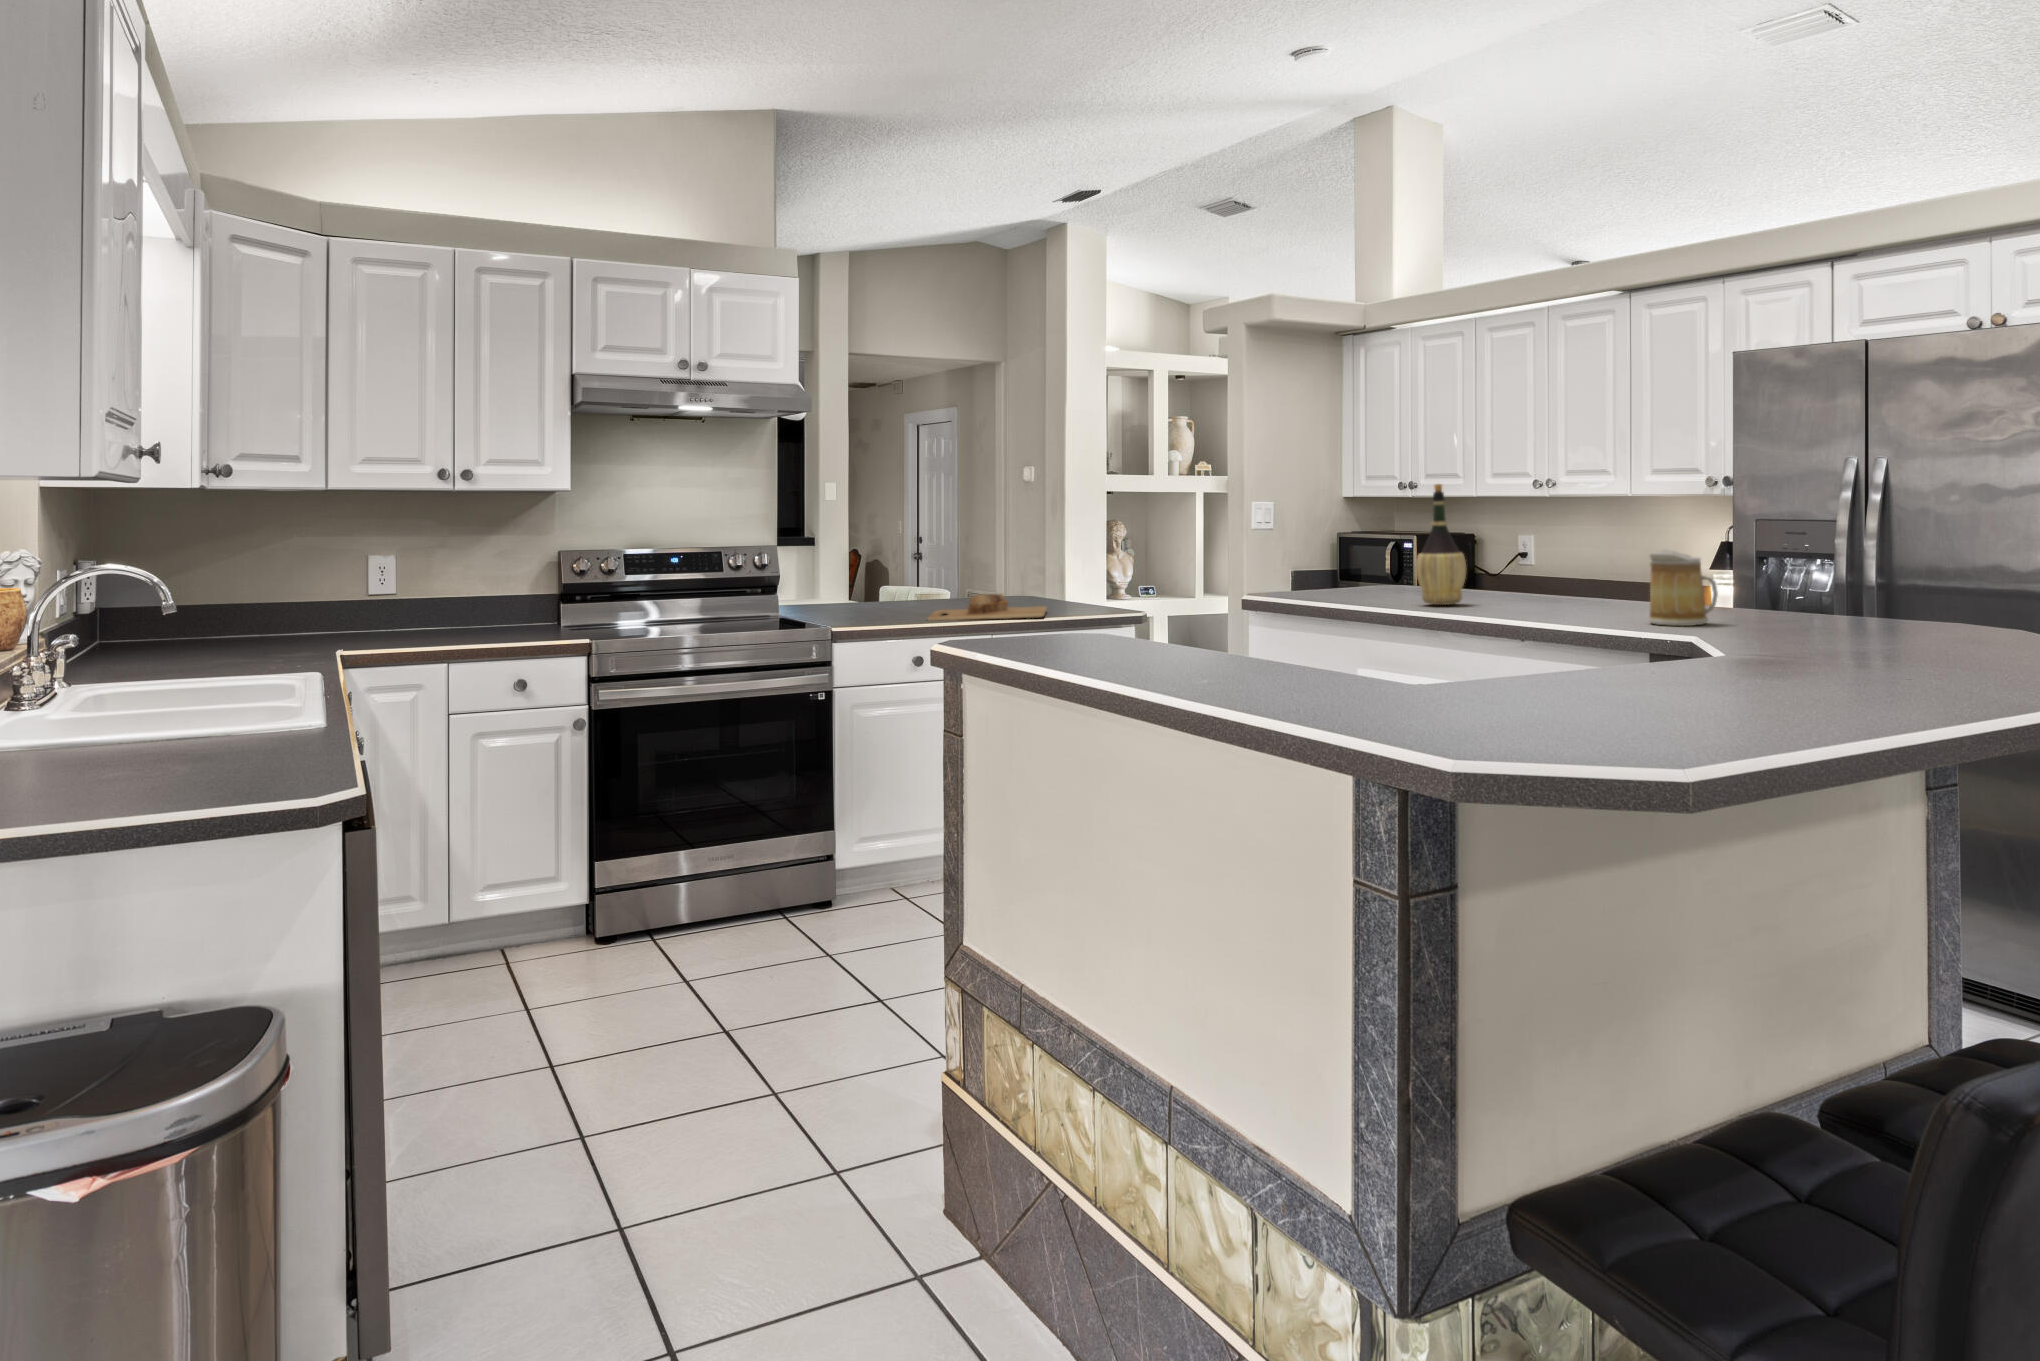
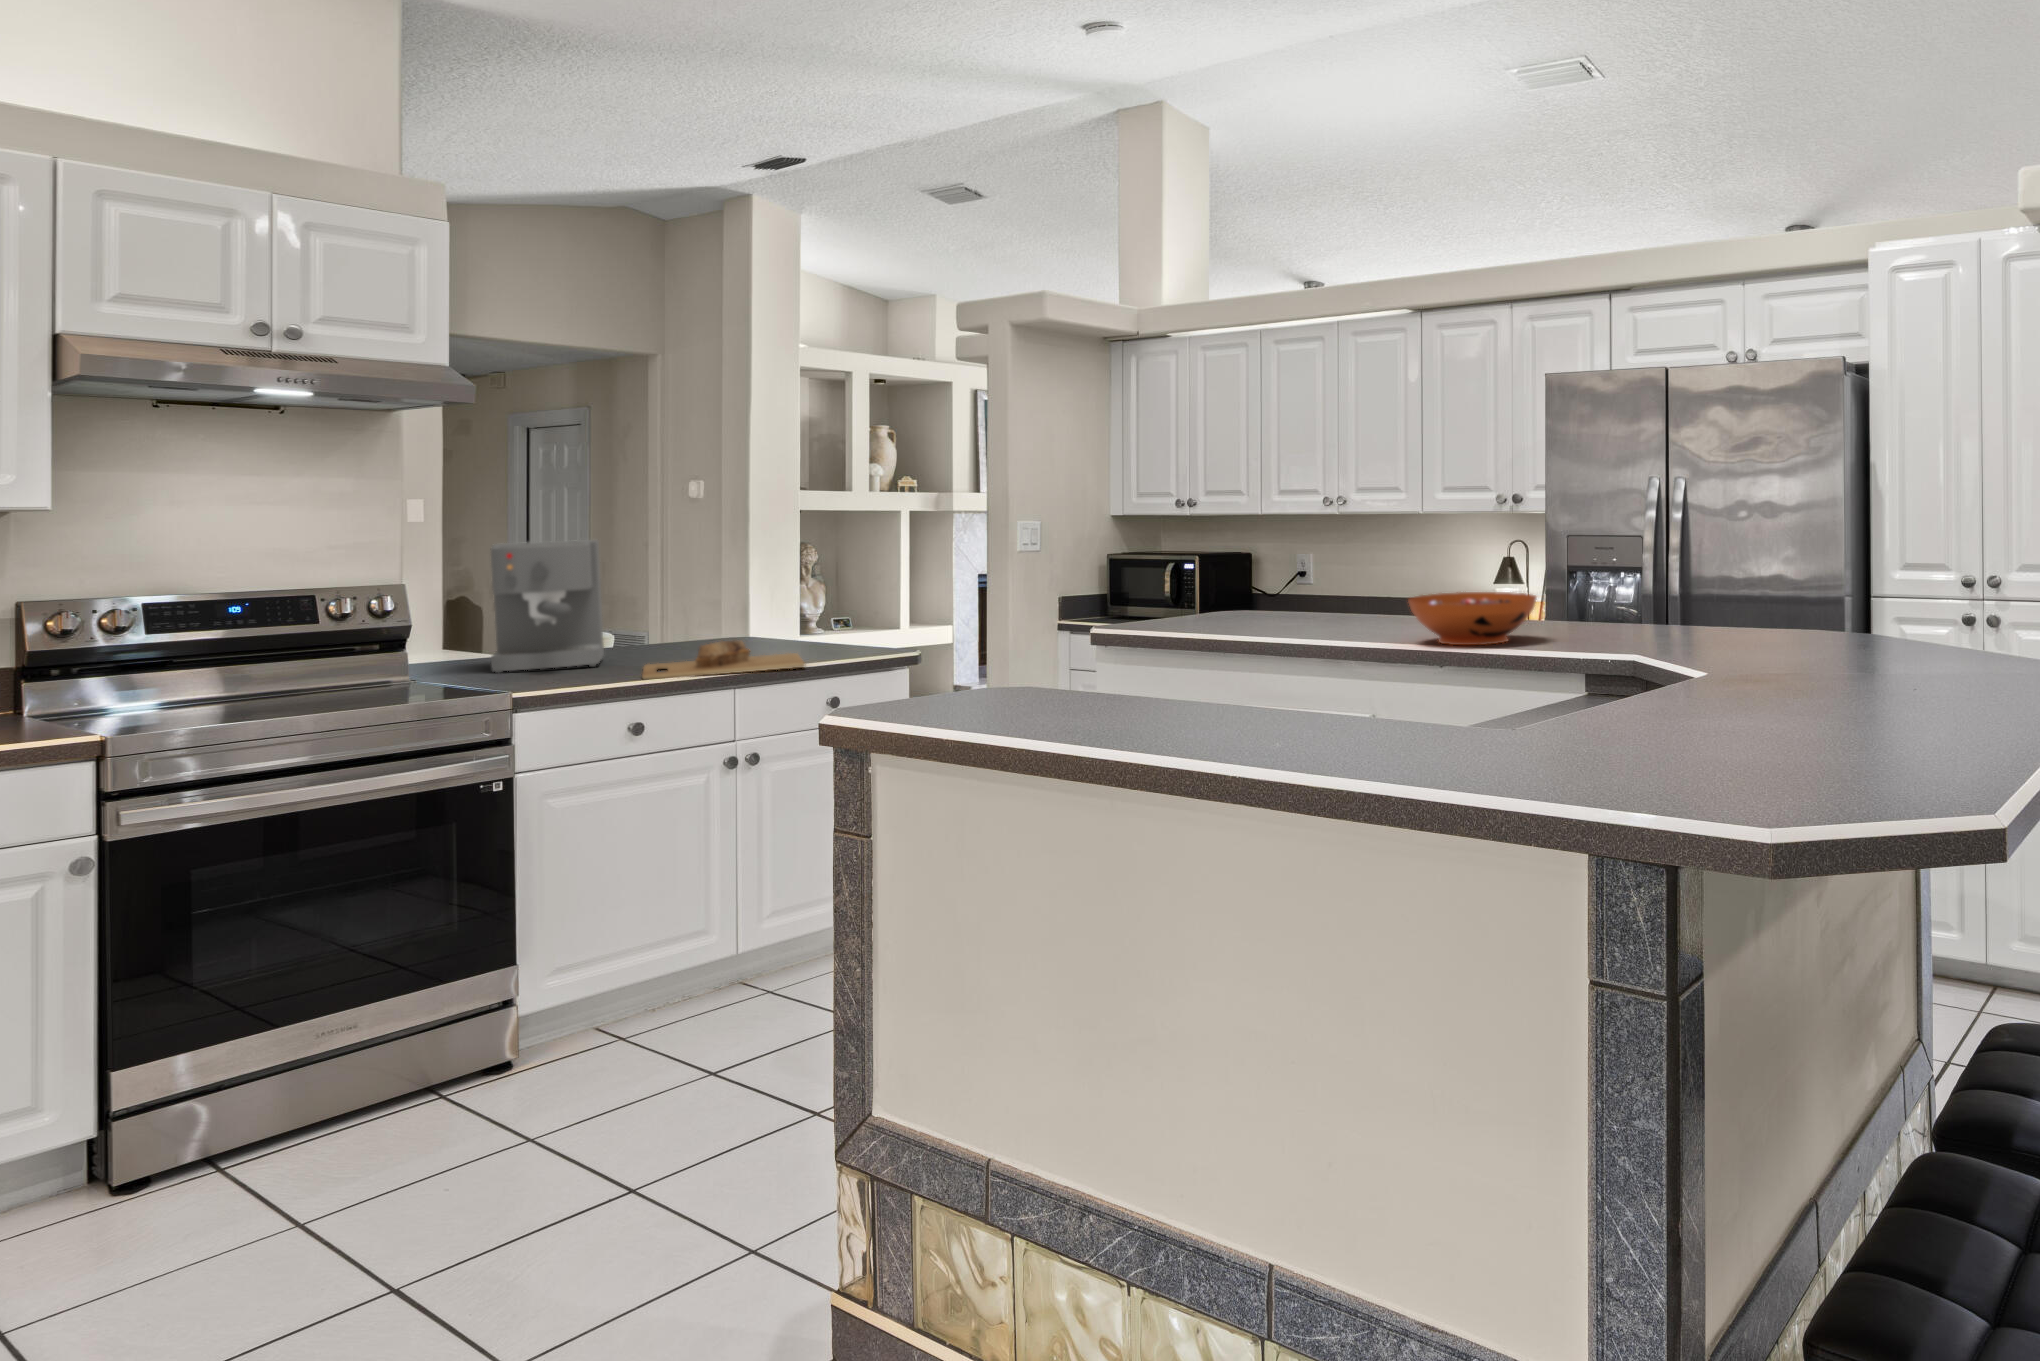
wine bottle: present [1416,484,1466,605] -> none [1299,505,1351,636]
coffee maker: none [837,513,917,613] -> present [491,540,604,673]
mug: present [1648,549,1718,626] -> none [1570,573,1635,650]
decorative bowl: none [1501,567,1635,617] -> present [1408,592,1536,645]

